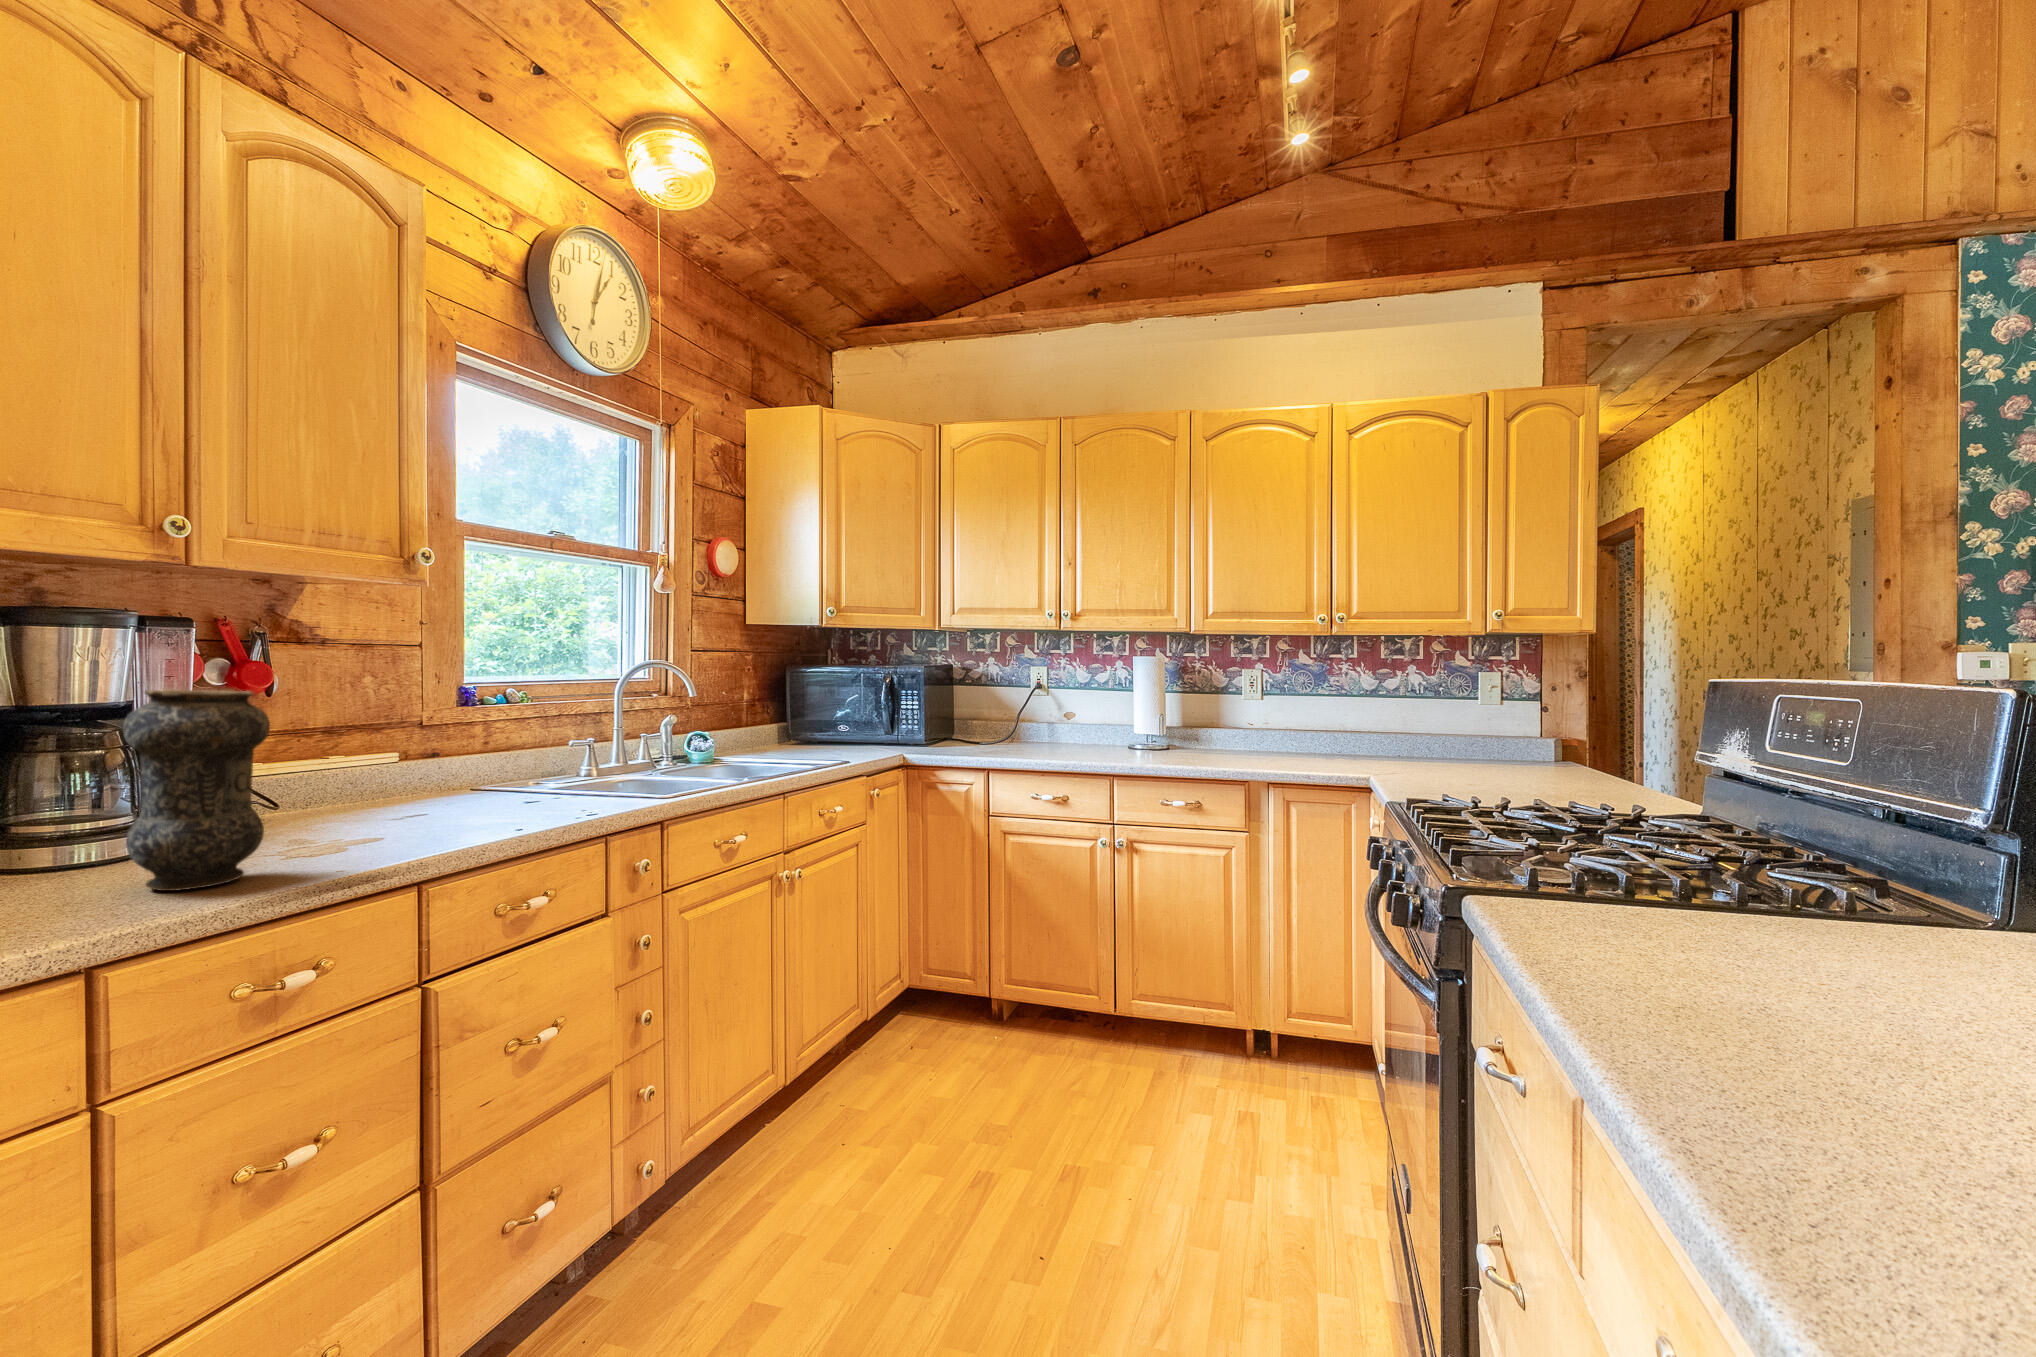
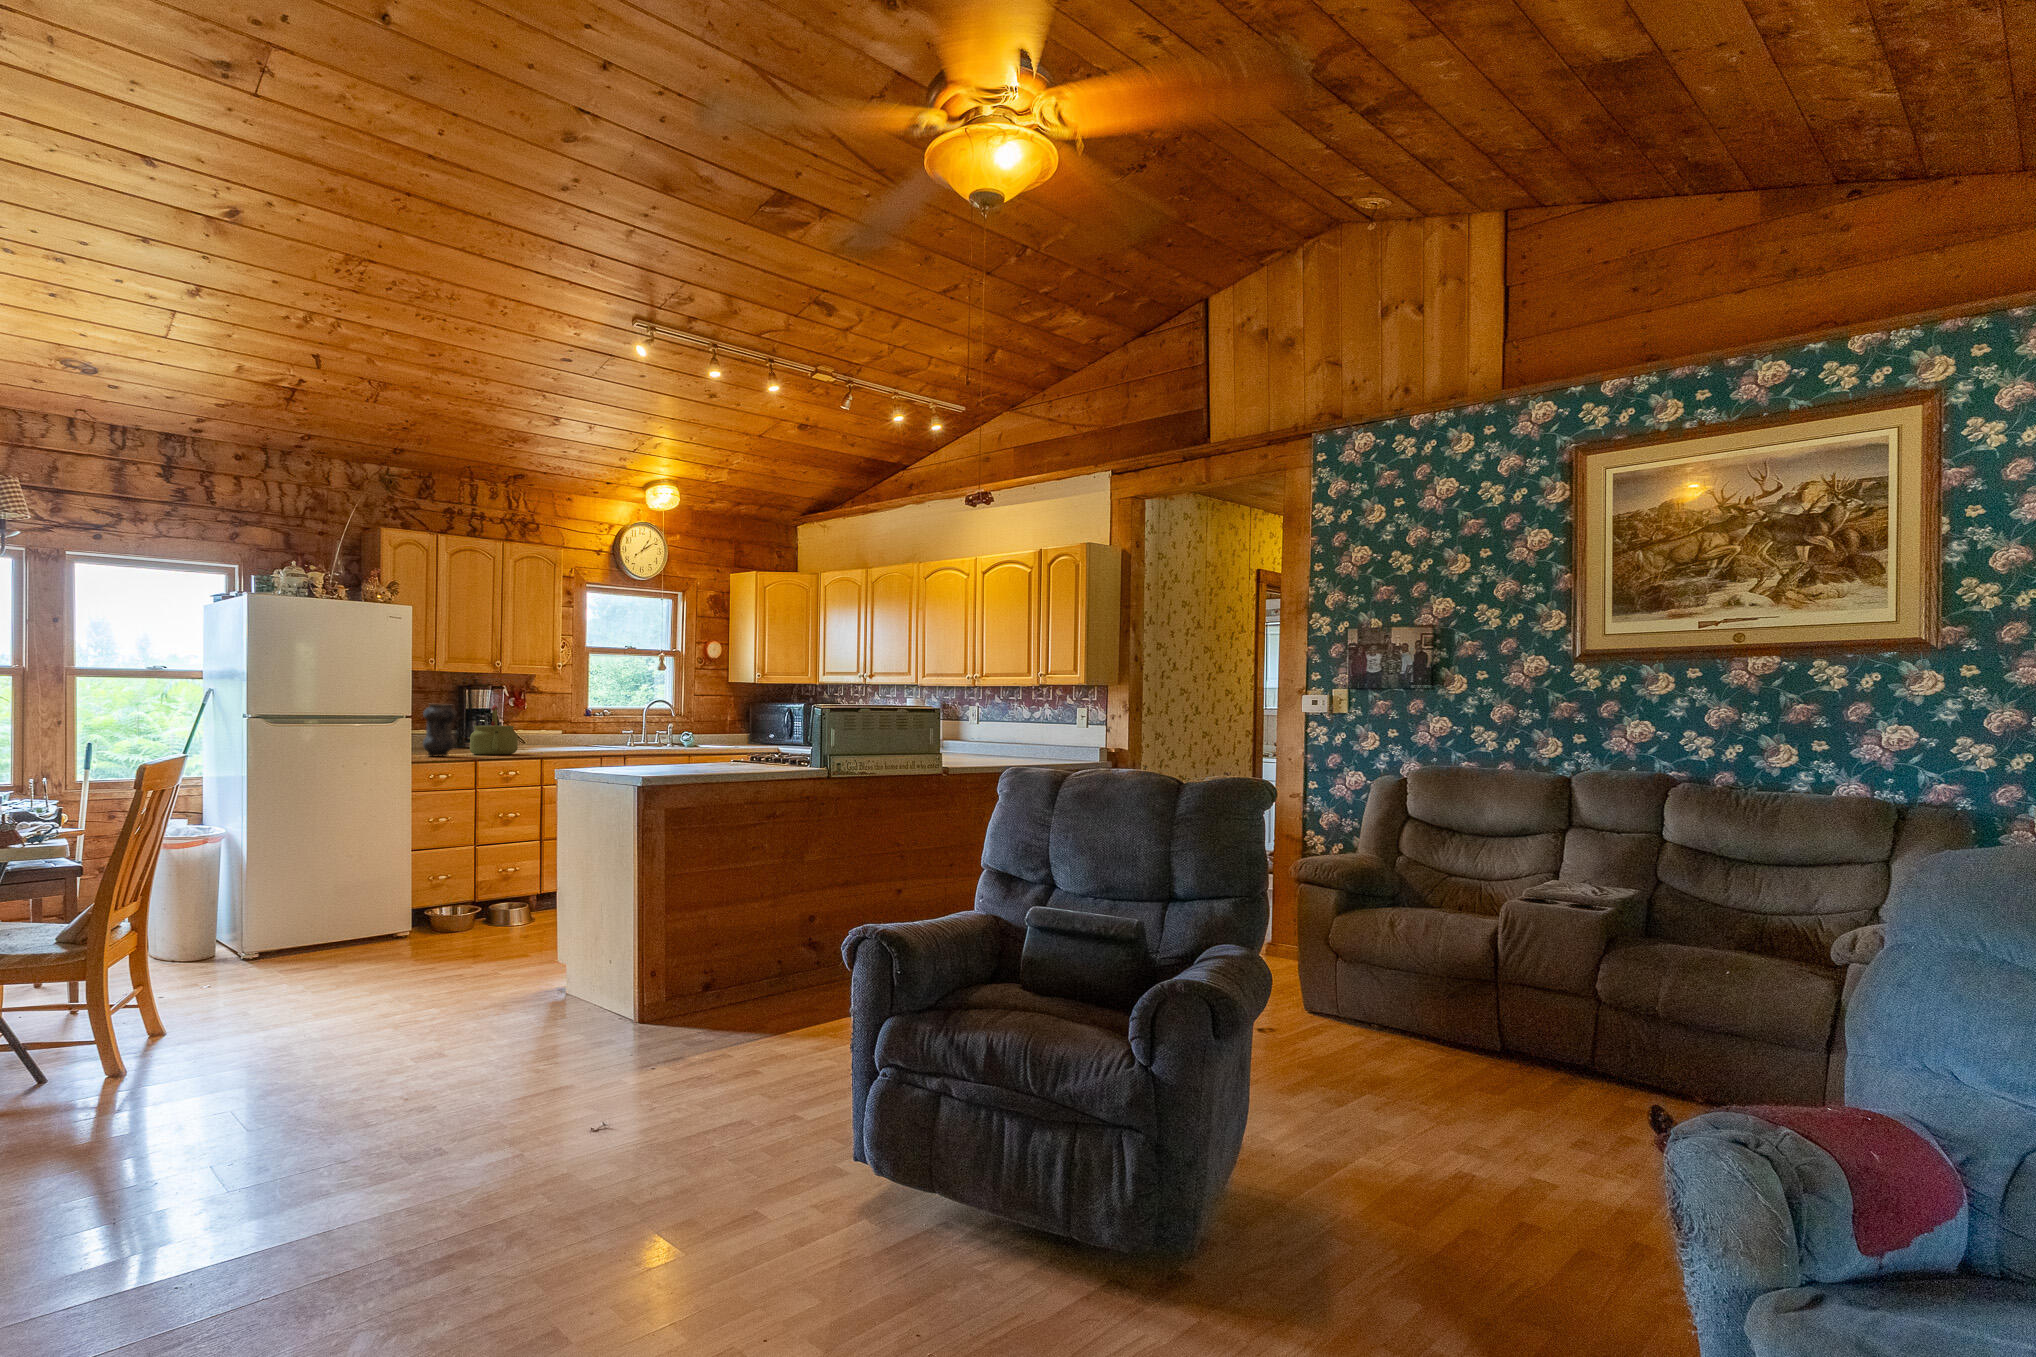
kettle: none [277,684,438,843] -> present [470,705,518,755]

